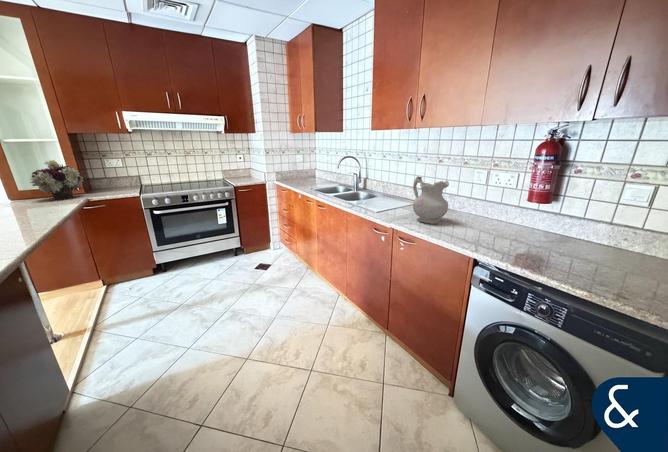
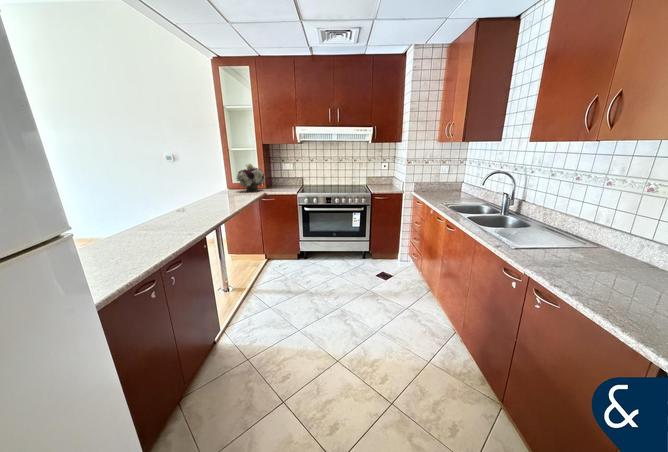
ceramic pitcher: present [413,176,449,224] -> none [566,210,640,285]

